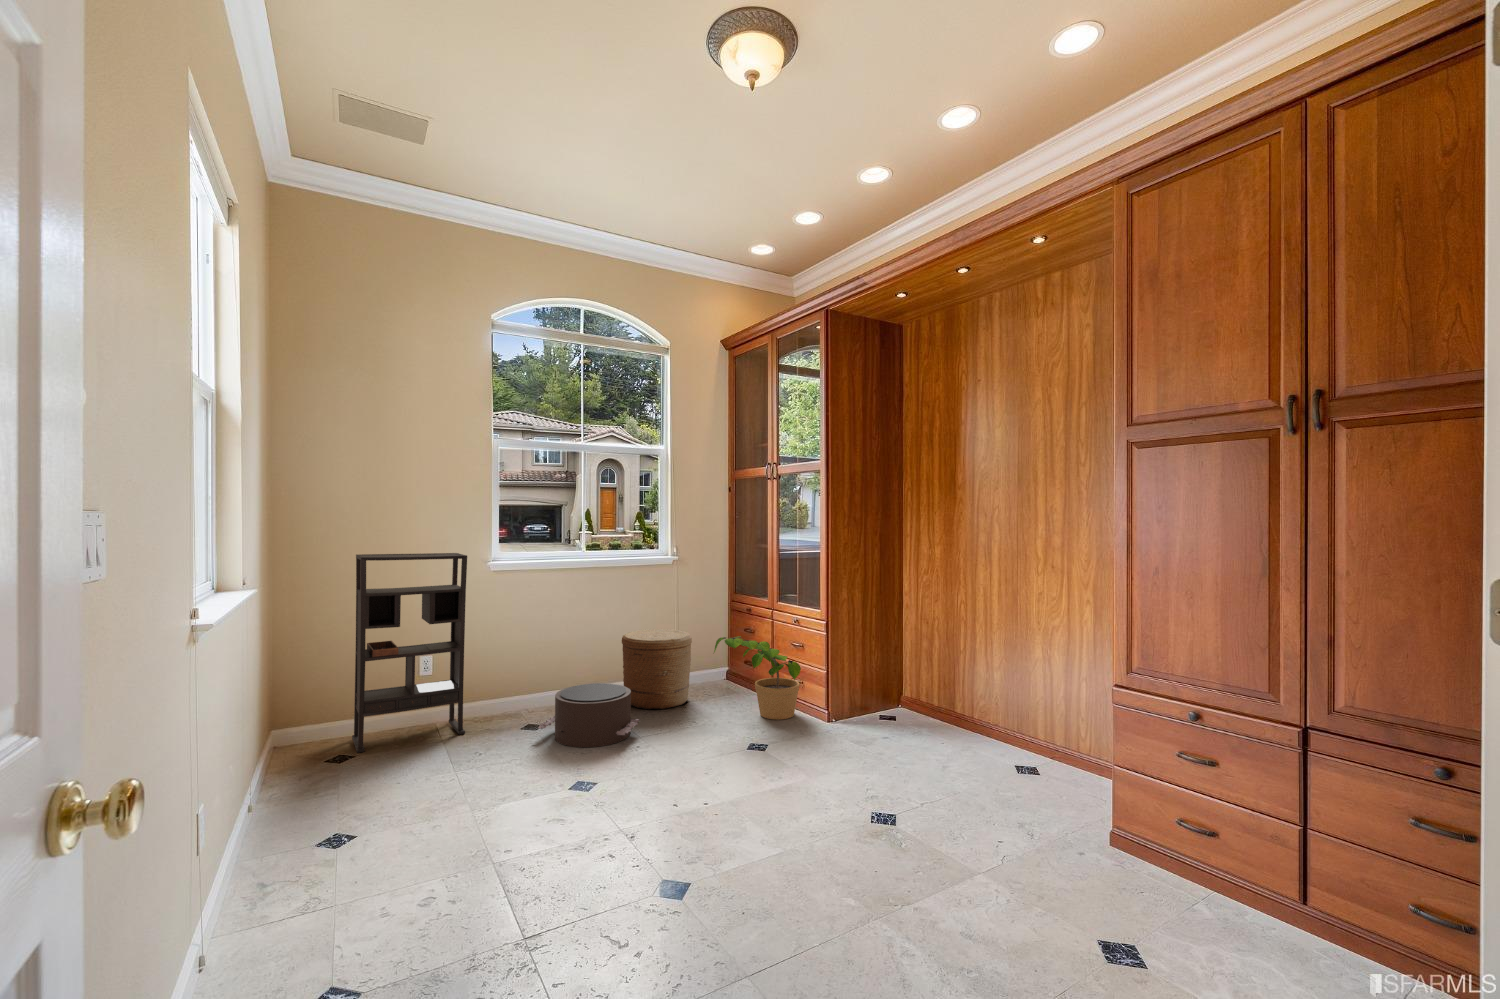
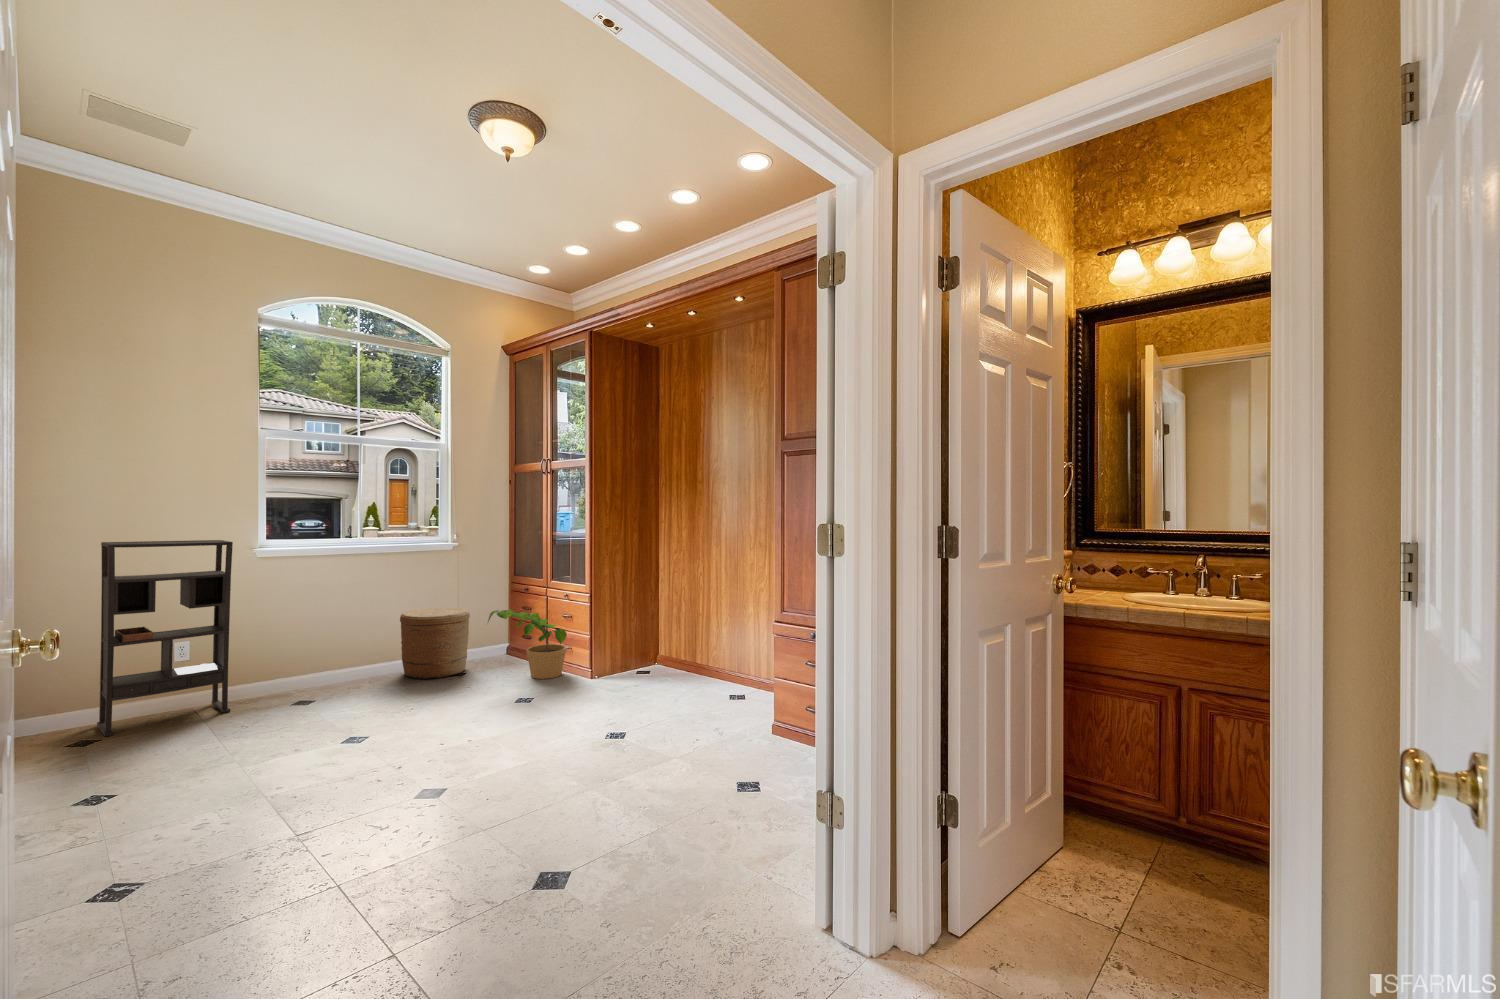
pouf: present [538,683,640,747] -> none [309,657,415,713]

